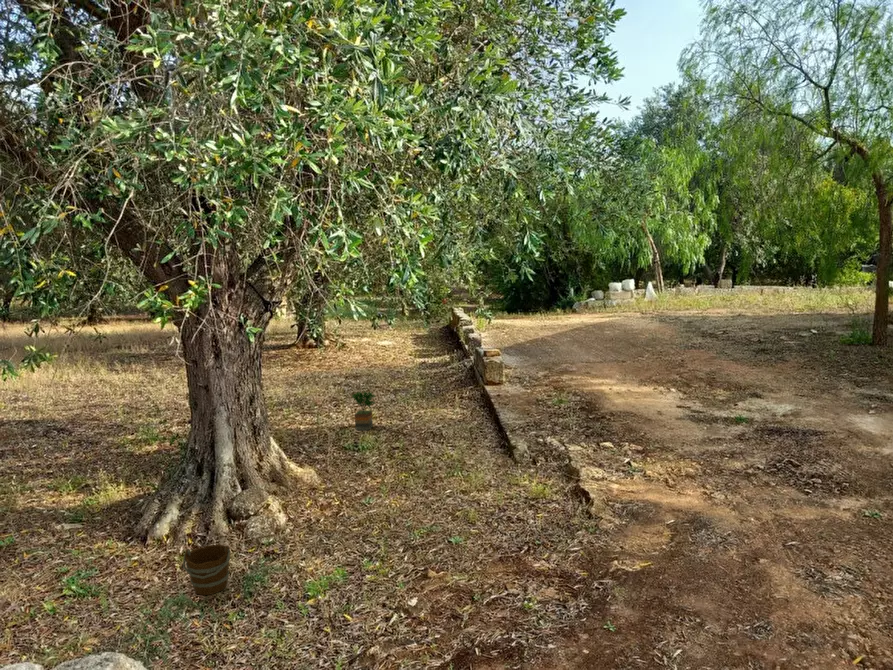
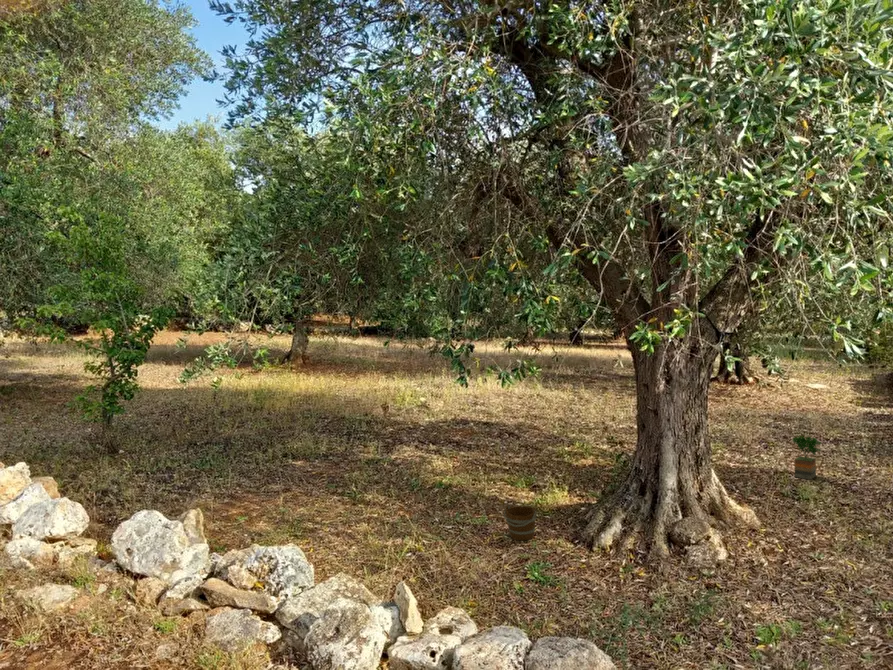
bucket: present [183,544,230,595] -> present [503,505,537,540]

